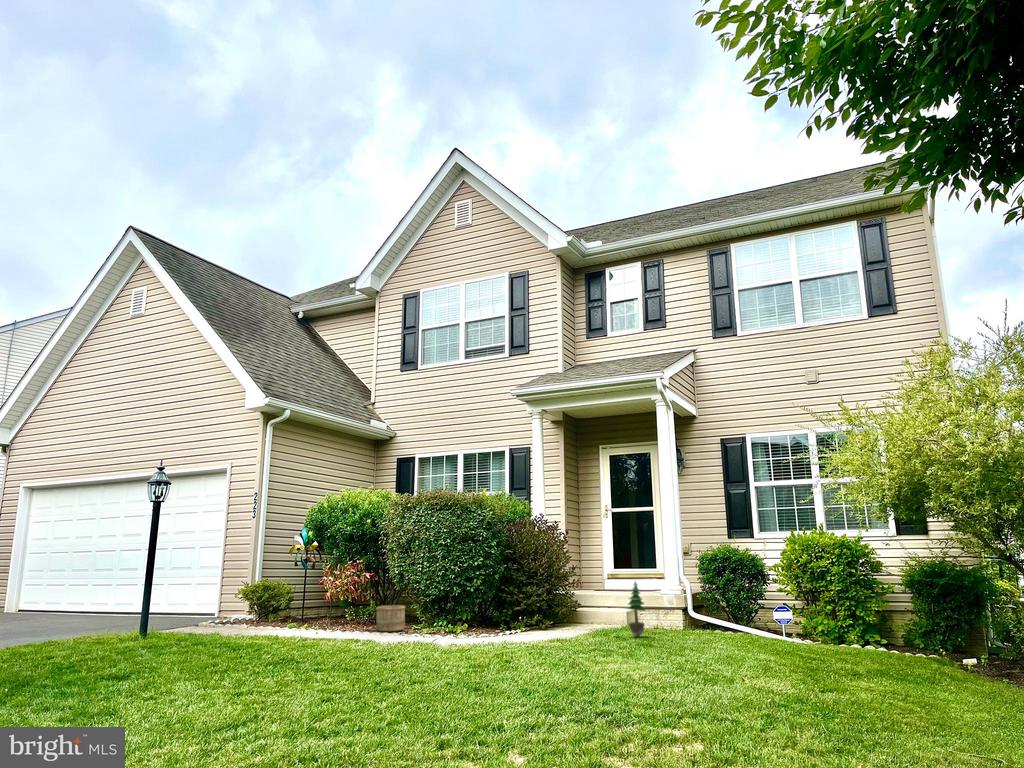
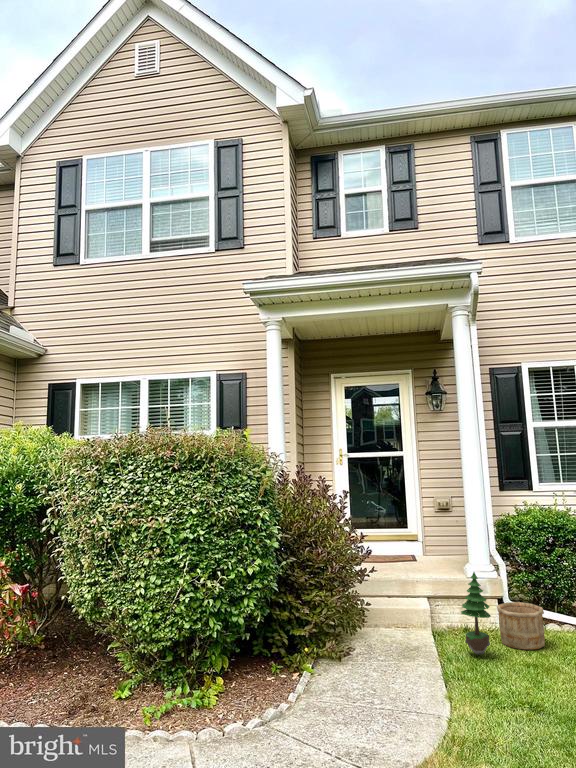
wooden bucket: present [376,605,405,631] -> present [497,602,545,649]

